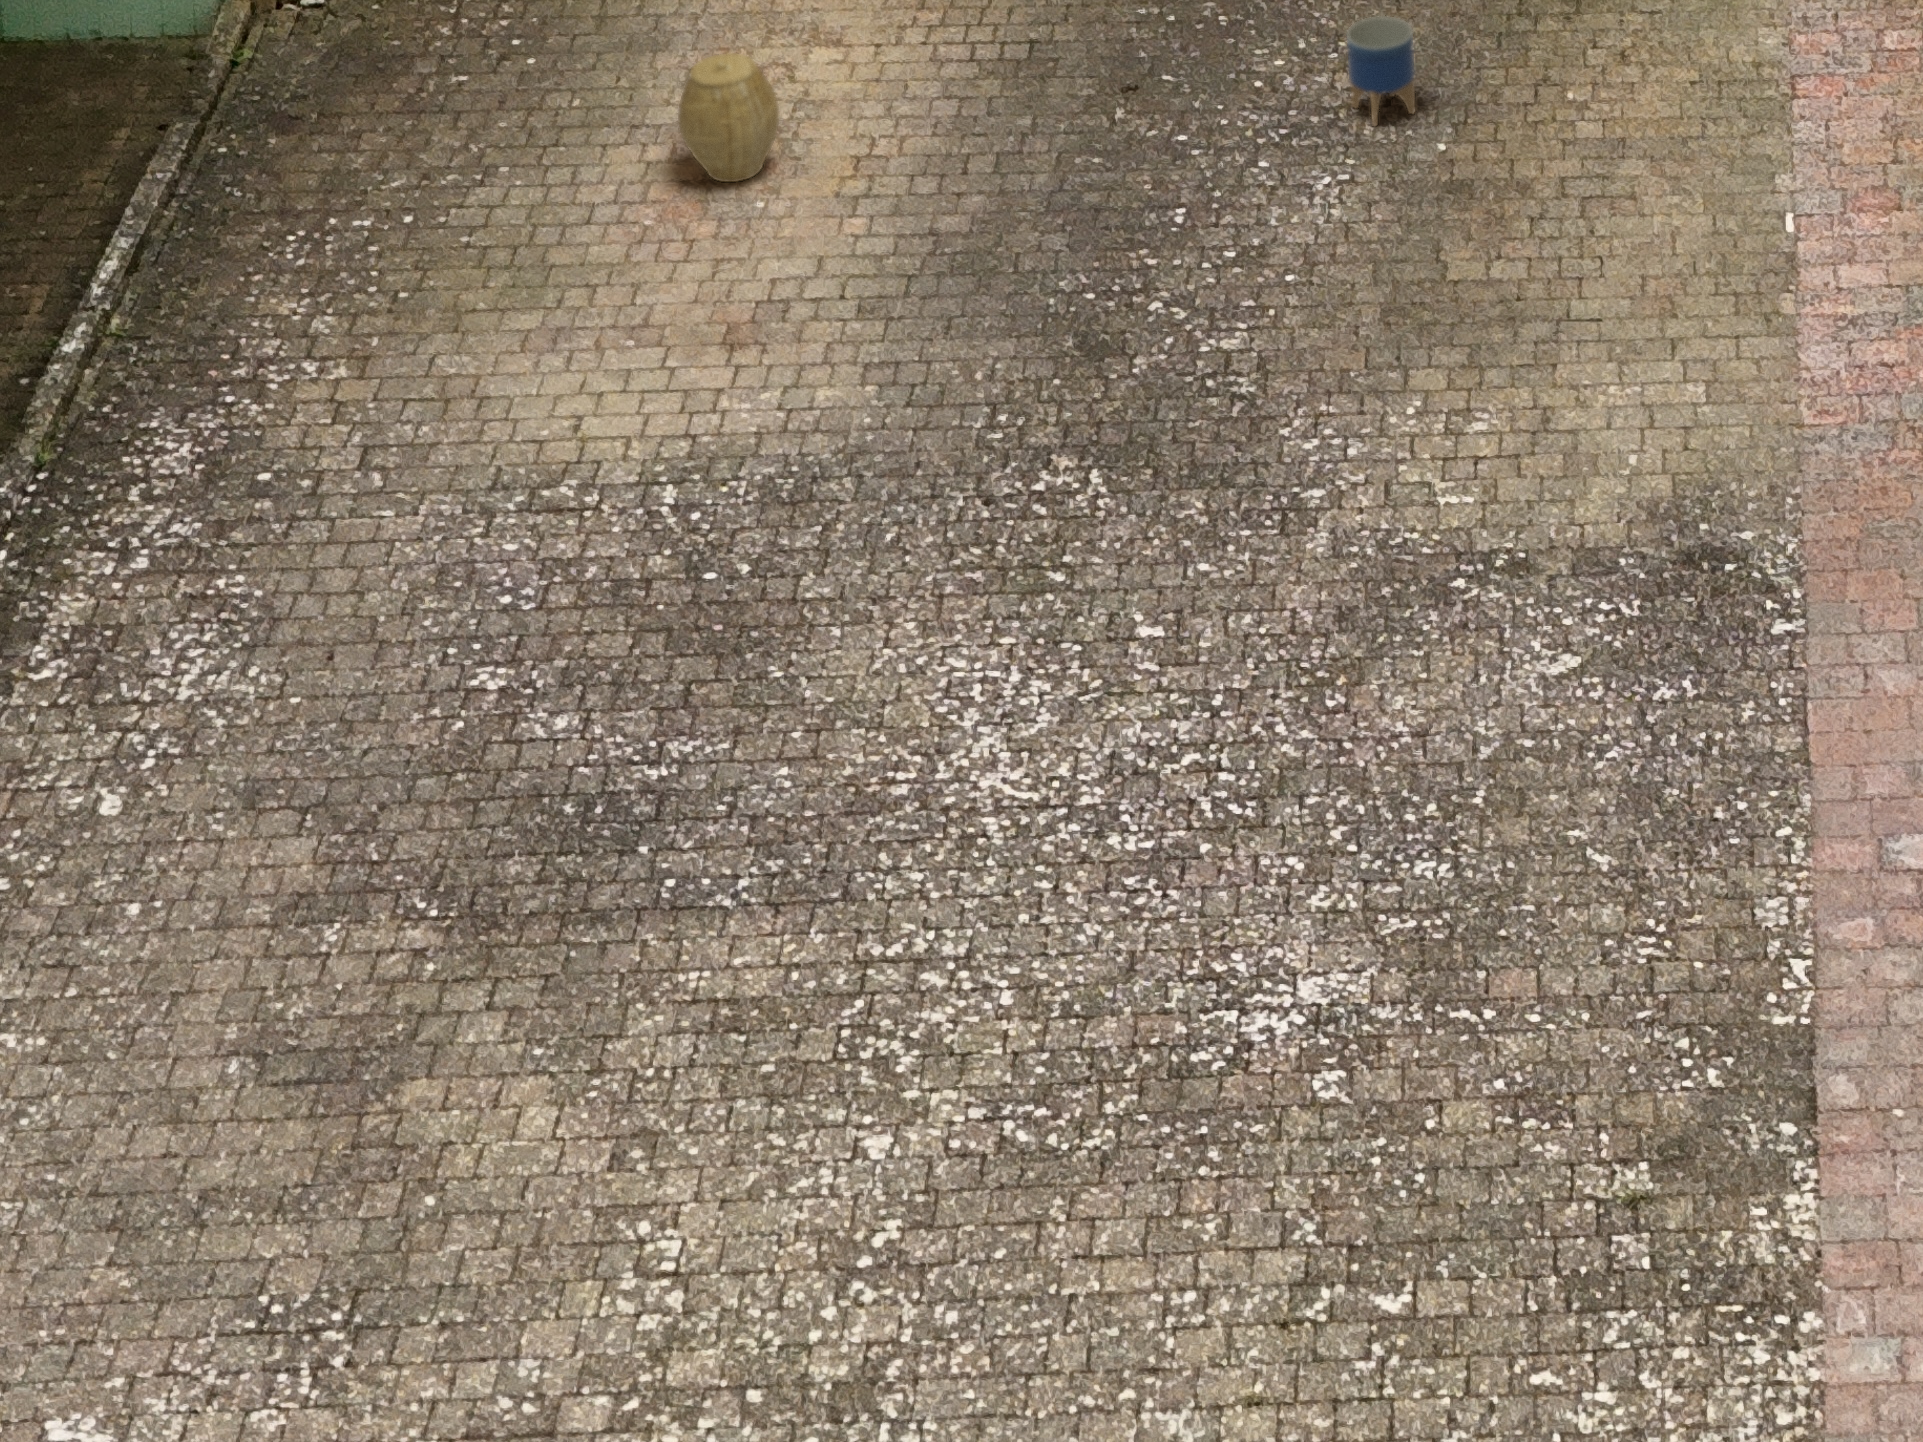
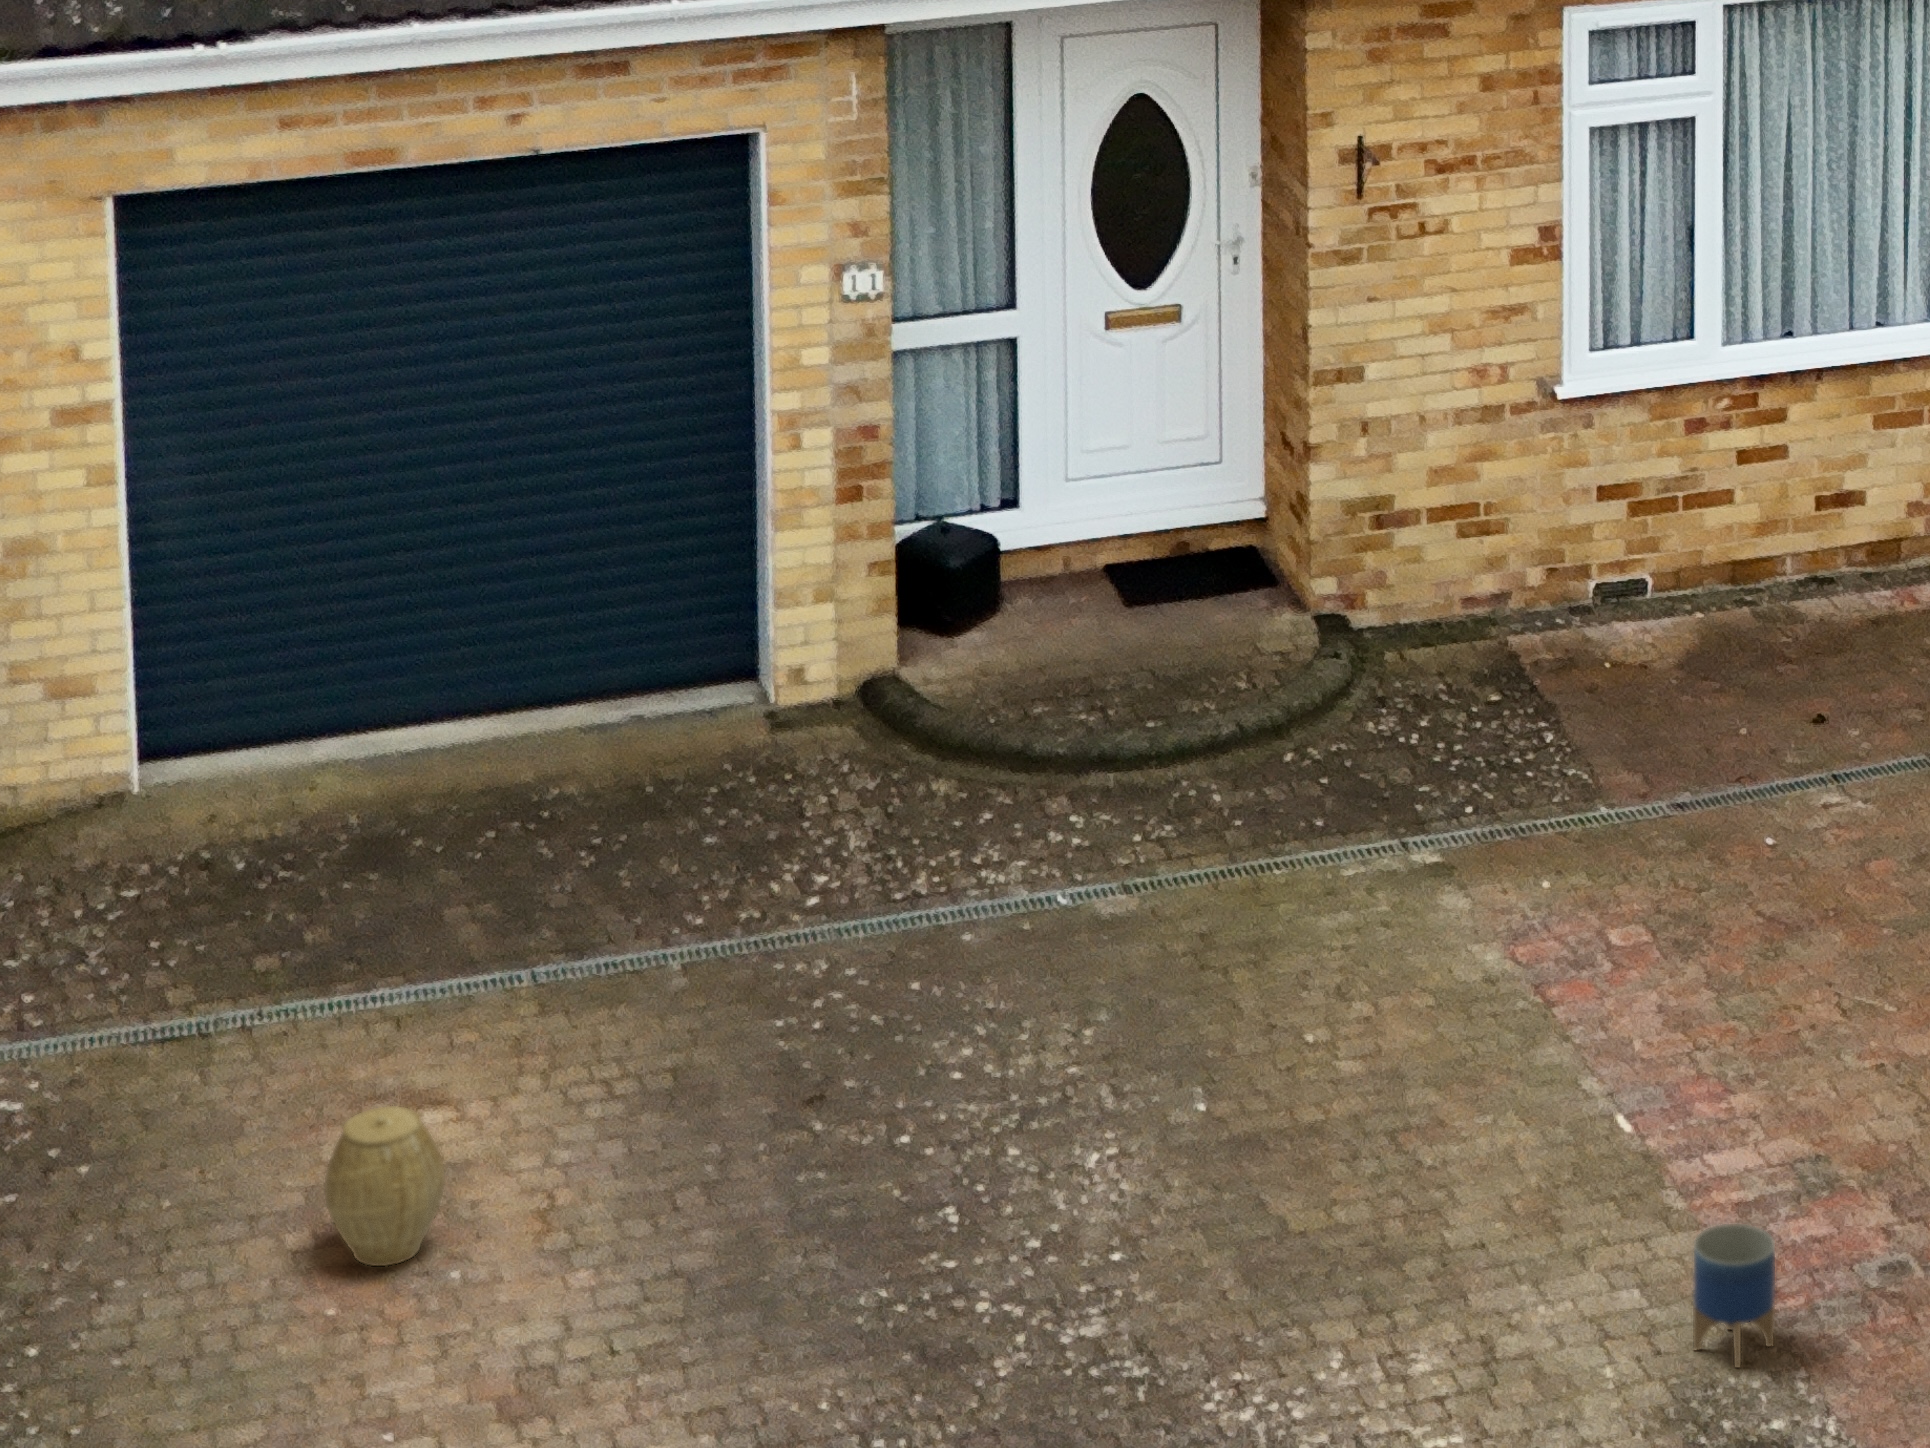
planter: present [1347,16,1415,126] -> present [1693,1224,1775,1367]

